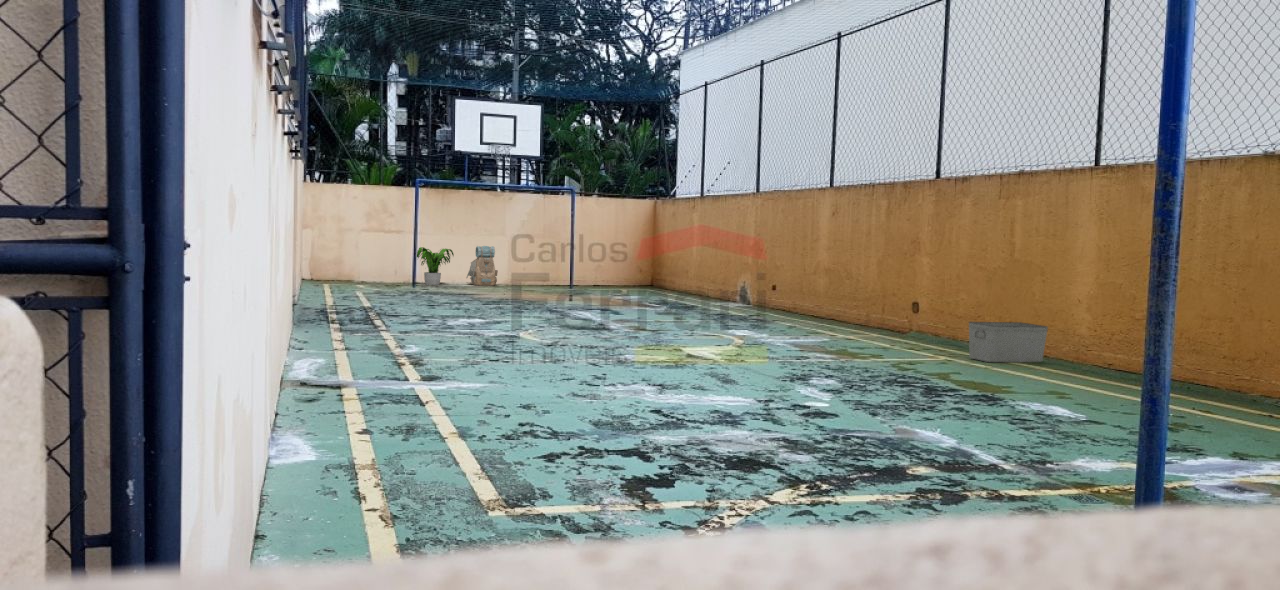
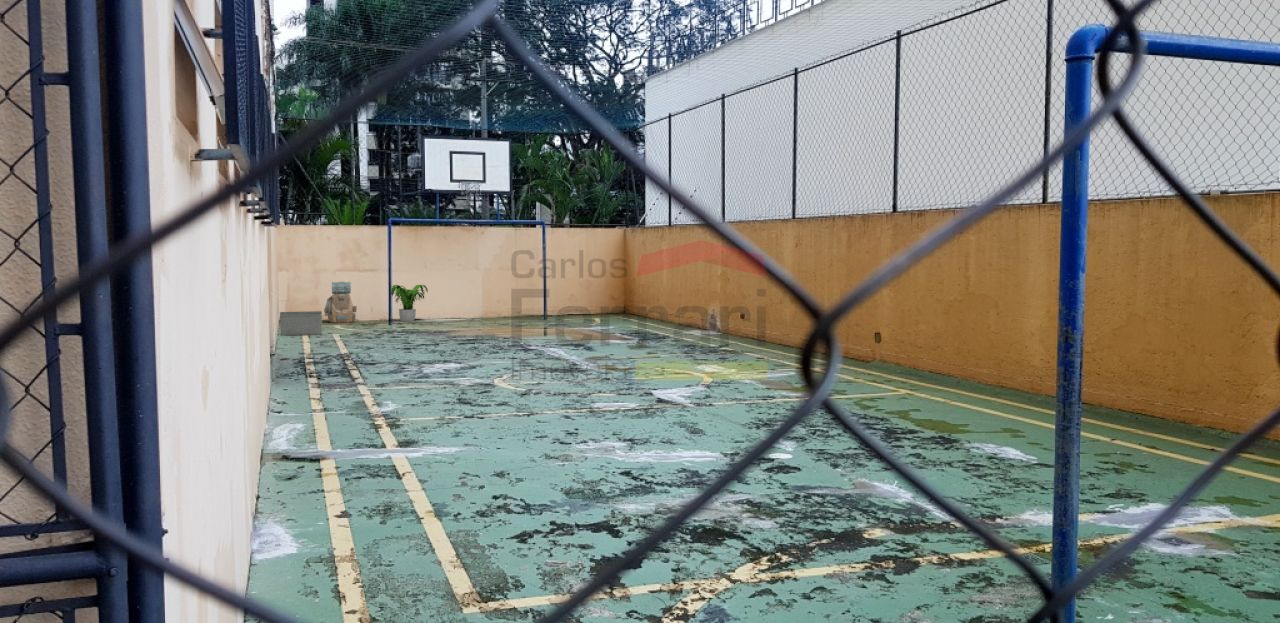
backpack: present [466,246,498,286] -> present [324,282,358,323]
storage bin: present [969,322,1048,362] -> present [280,311,322,335]

